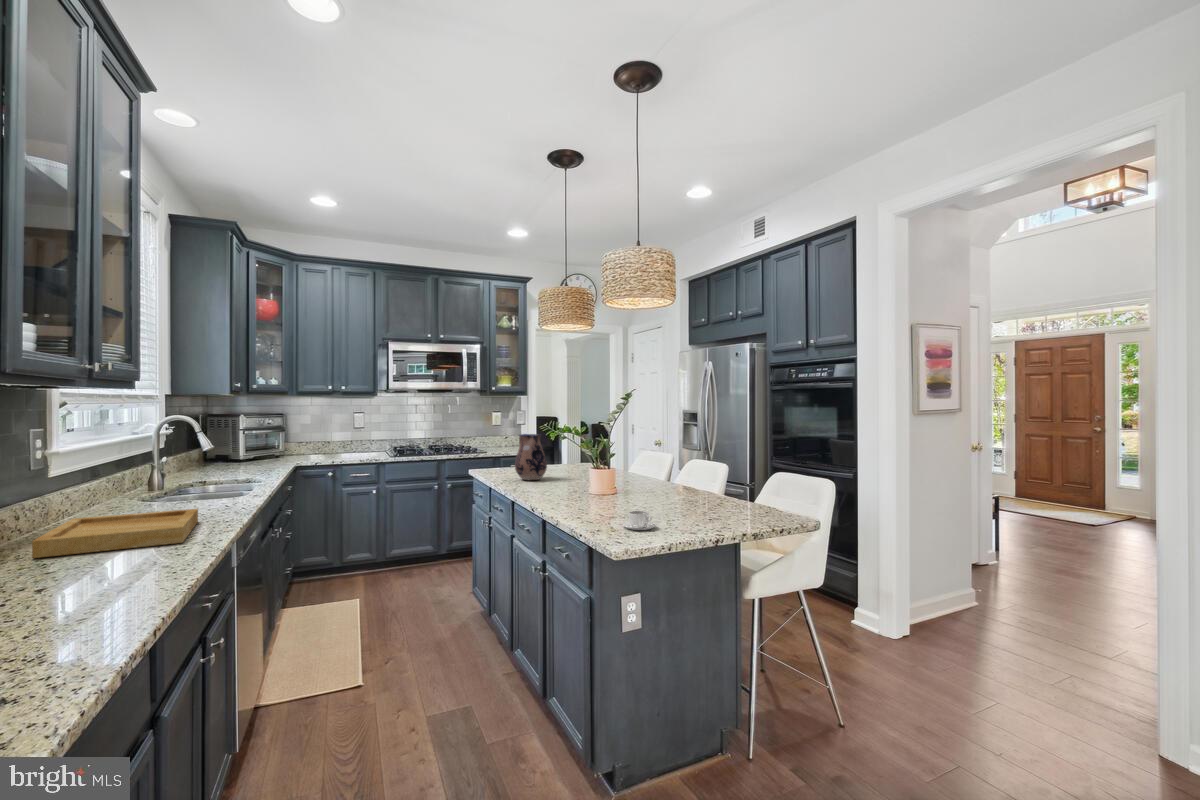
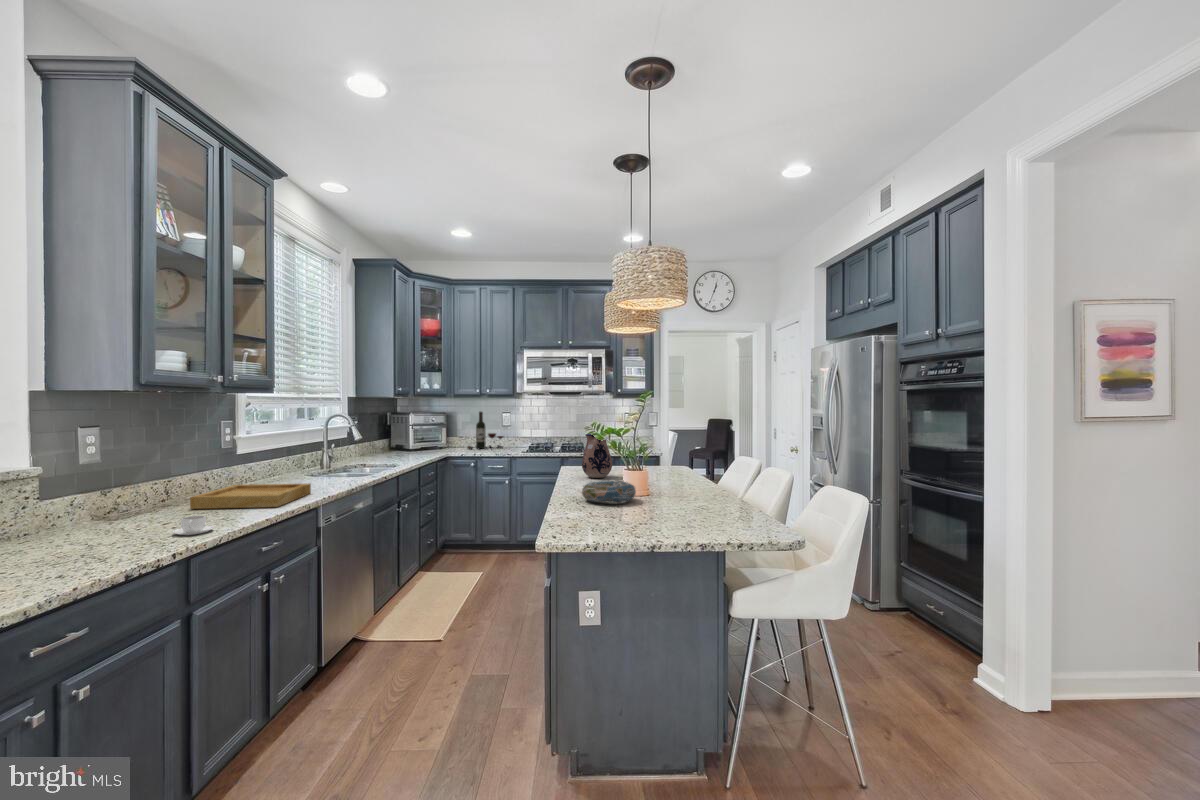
wine bottle: none [313,413,363,457] -> present [467,412,503,449]
decorative bowl: none [560,480,617,504] -> present [582,480,636,504]
coffee cup: present [622,511,656,530] -> present [172,516,214,535]

